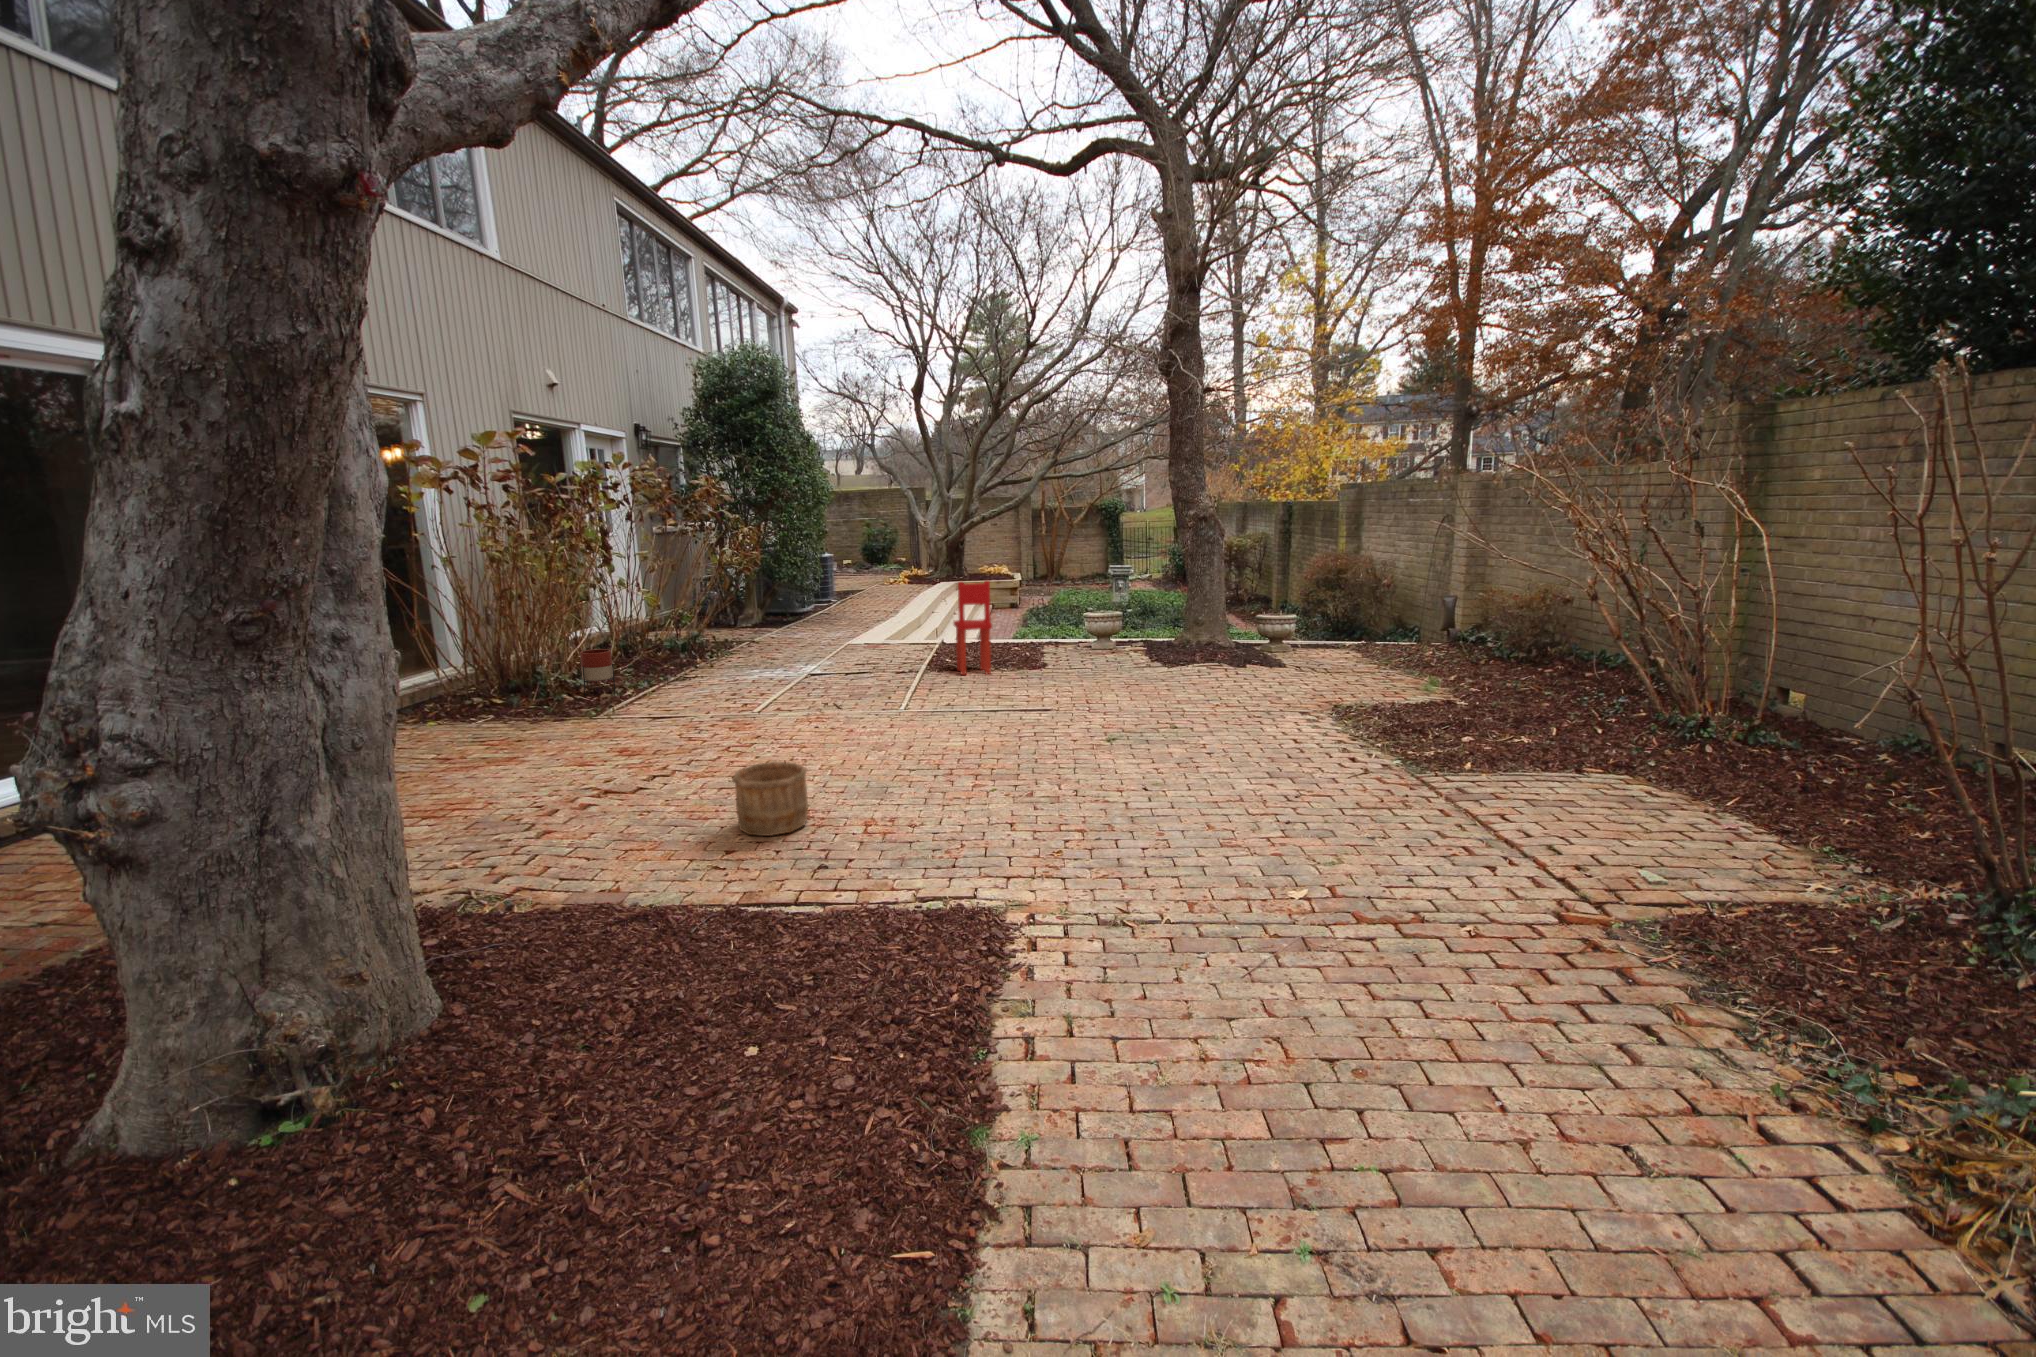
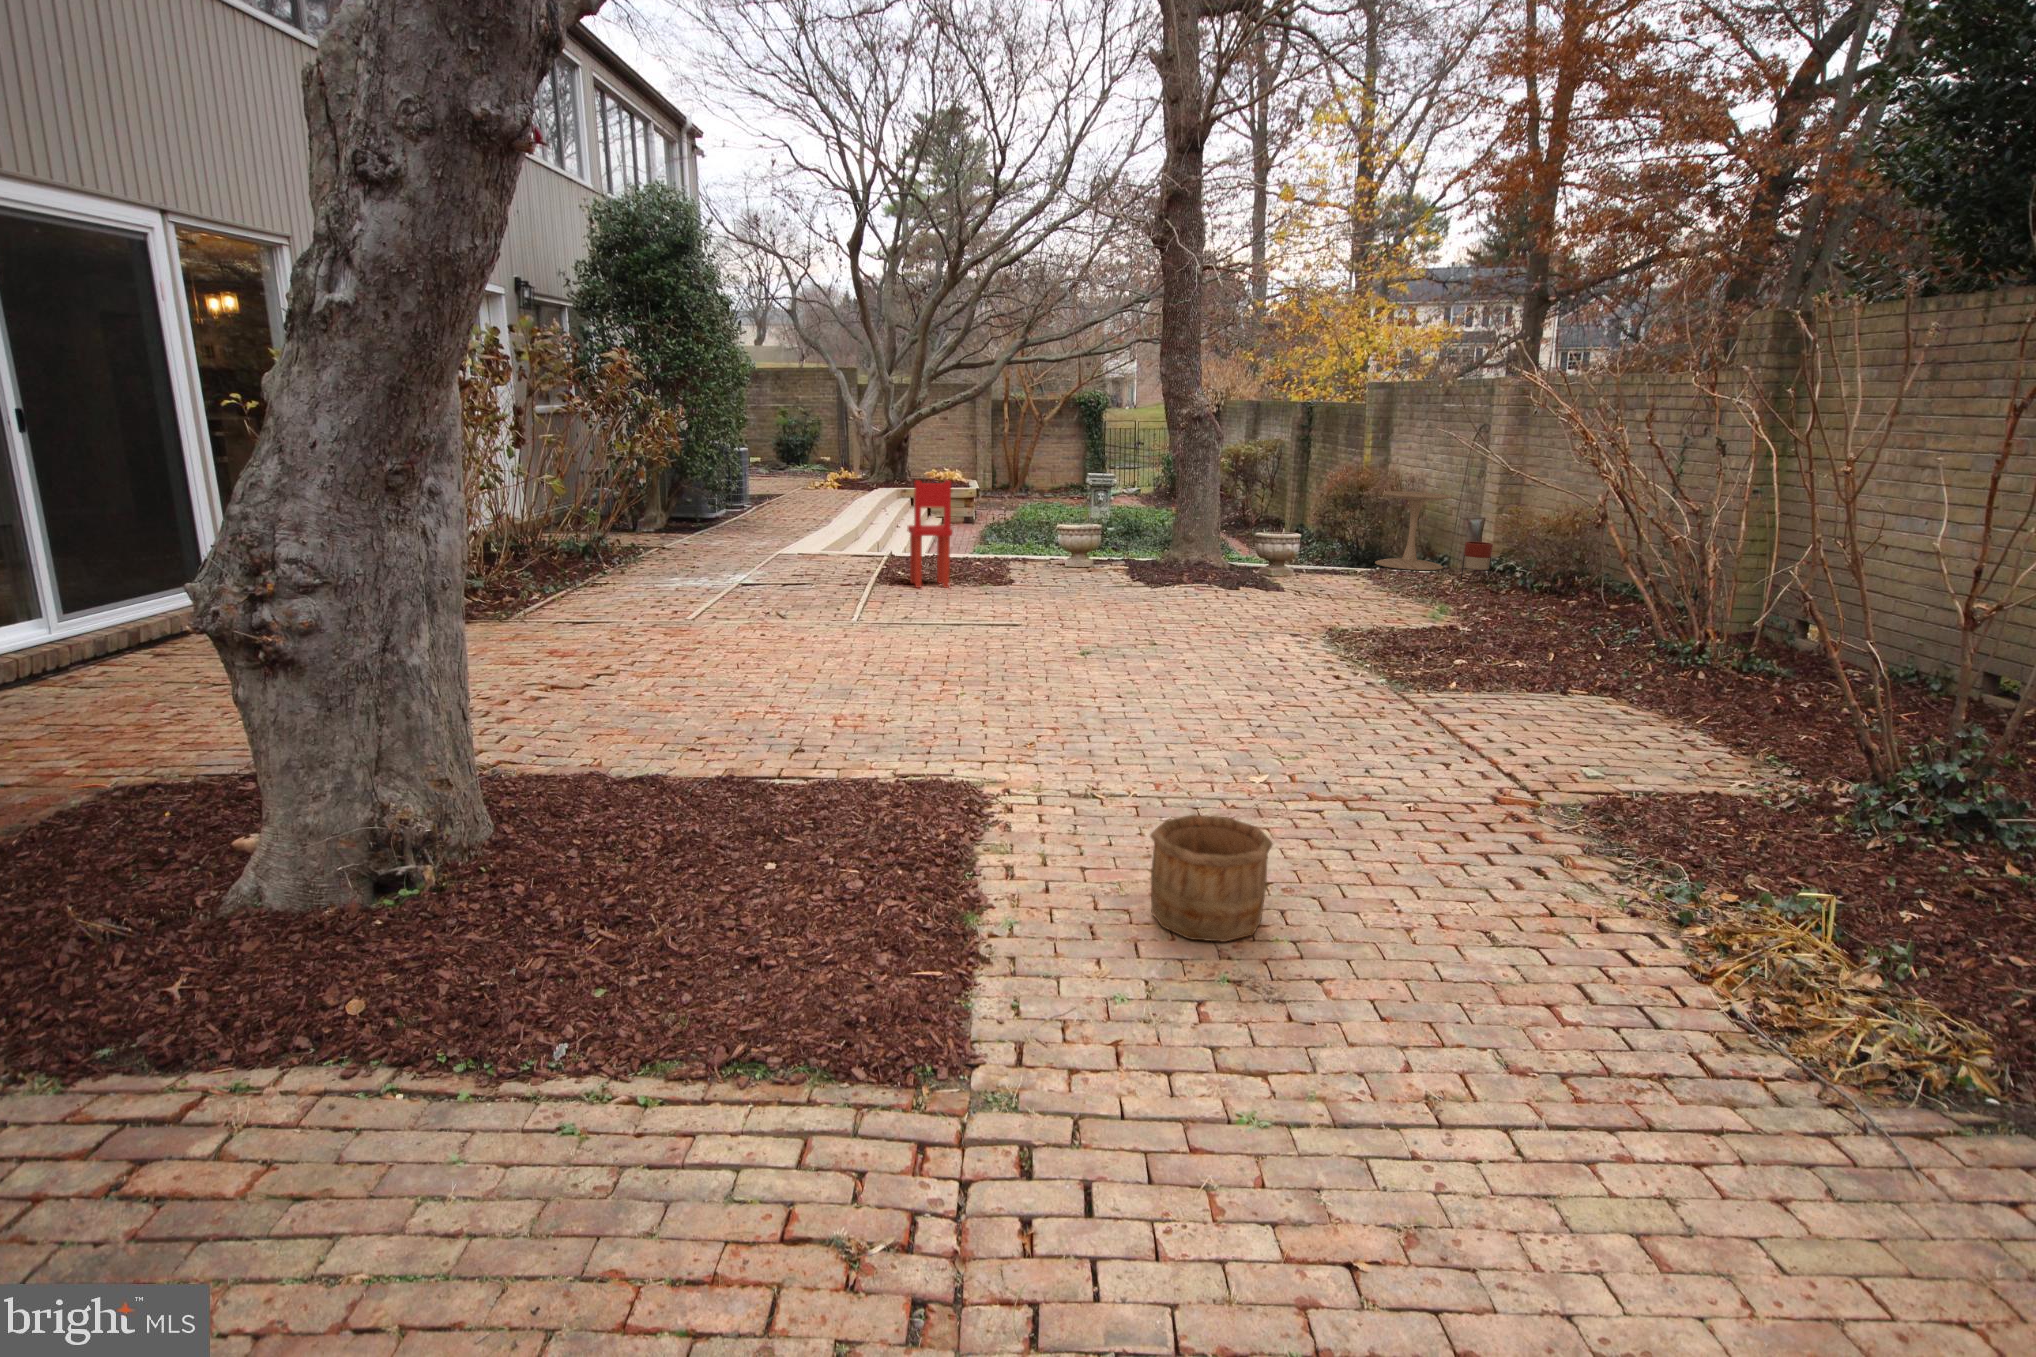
pedestal table: none [1364,575,1431,644] -> present [1375,491,1452,570]
planter: present [580,649,615,696] -> present [1461,541,1493,584]
wooden bucket: present [732,762,808,836] -> present [1150,815,1272,942]

